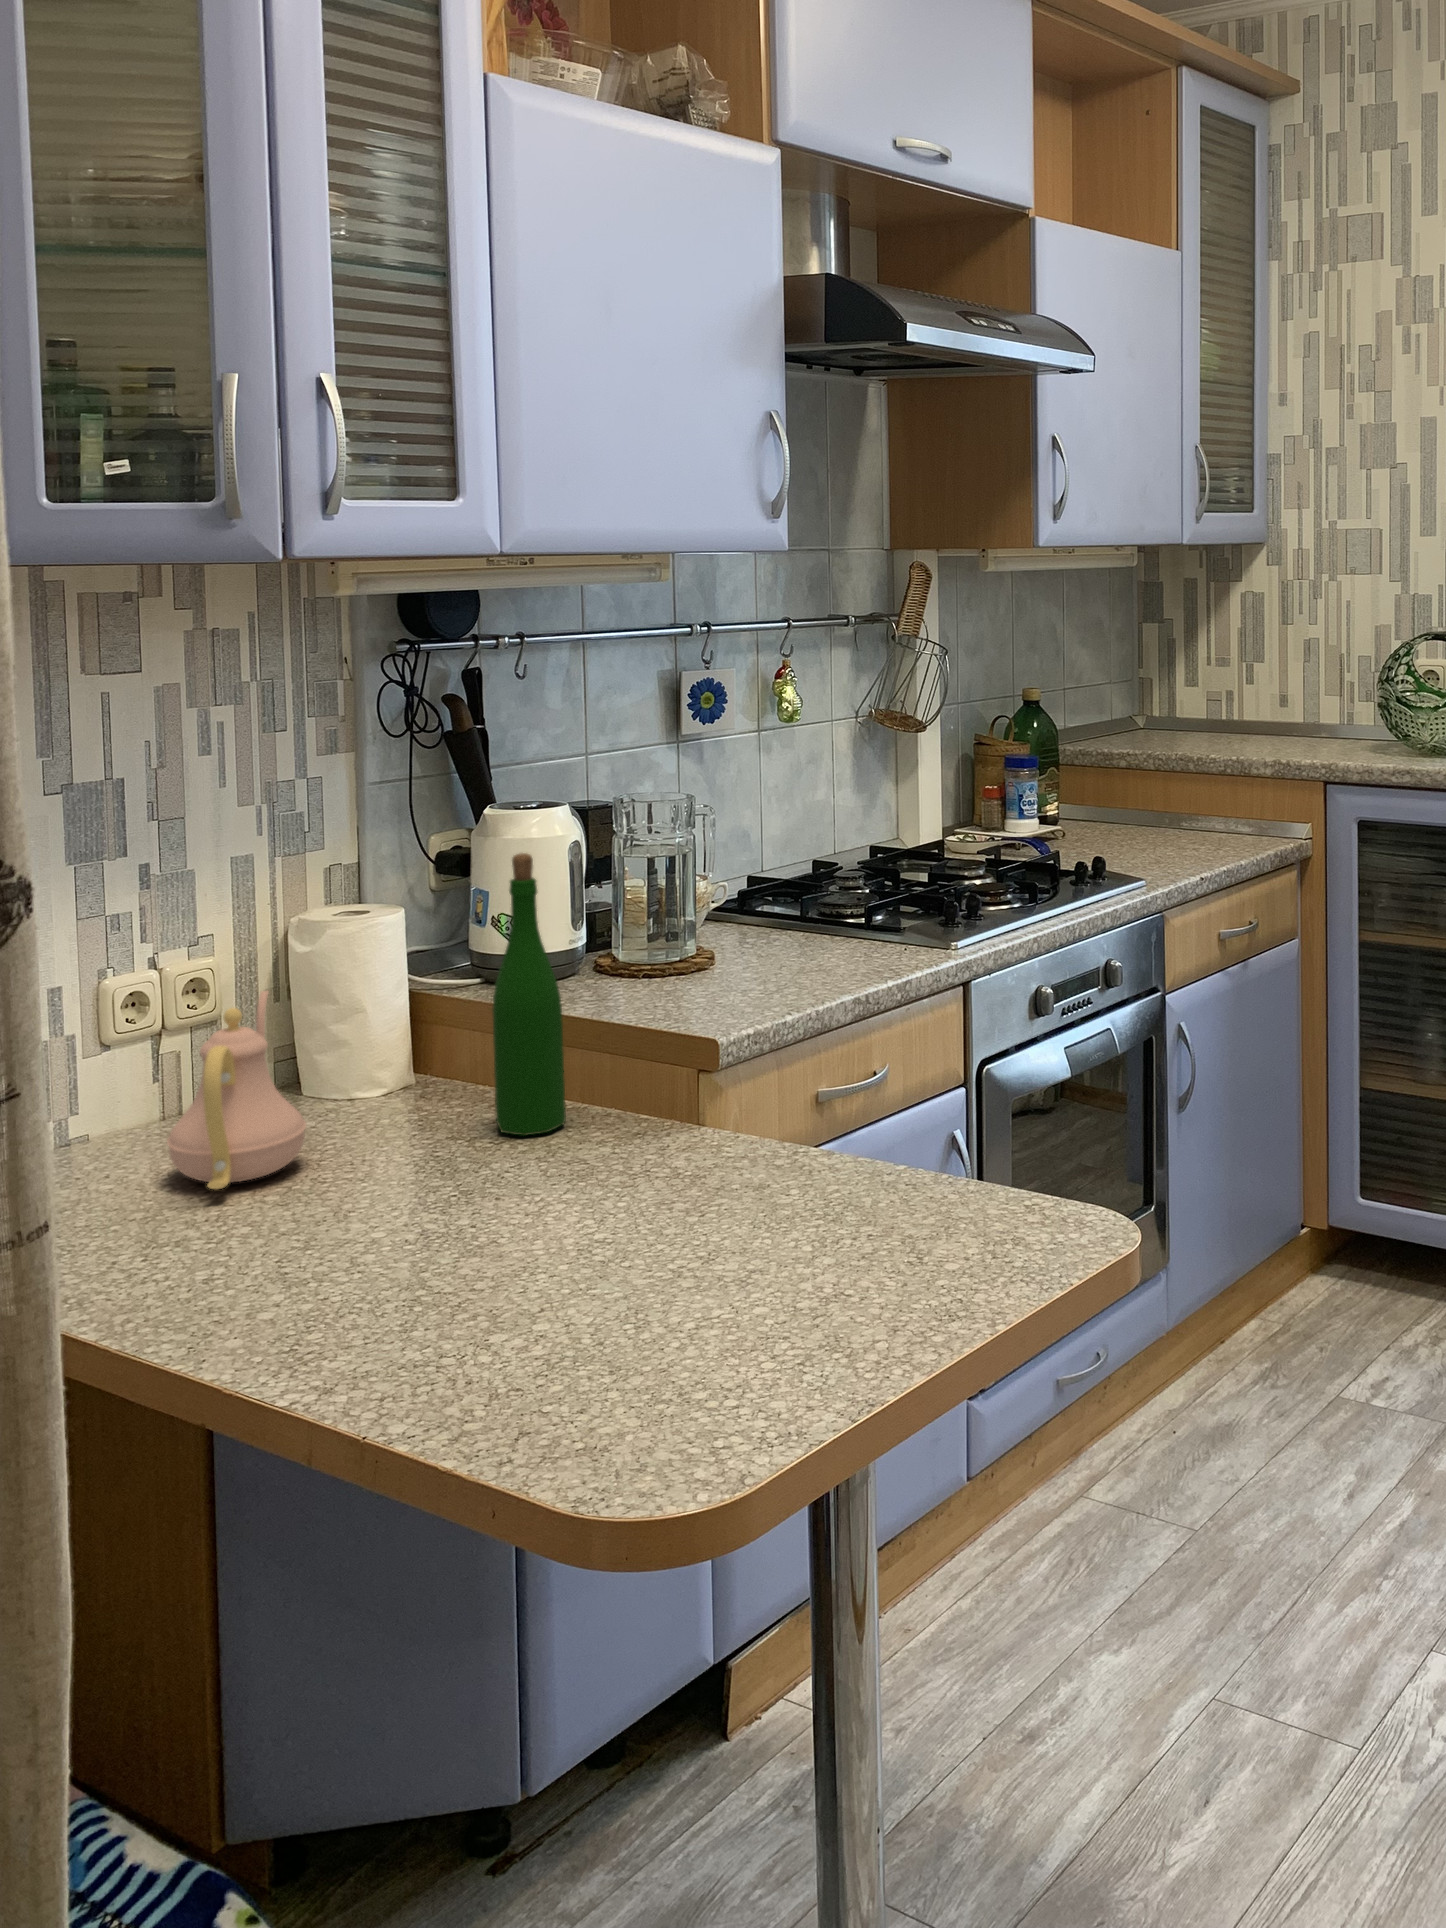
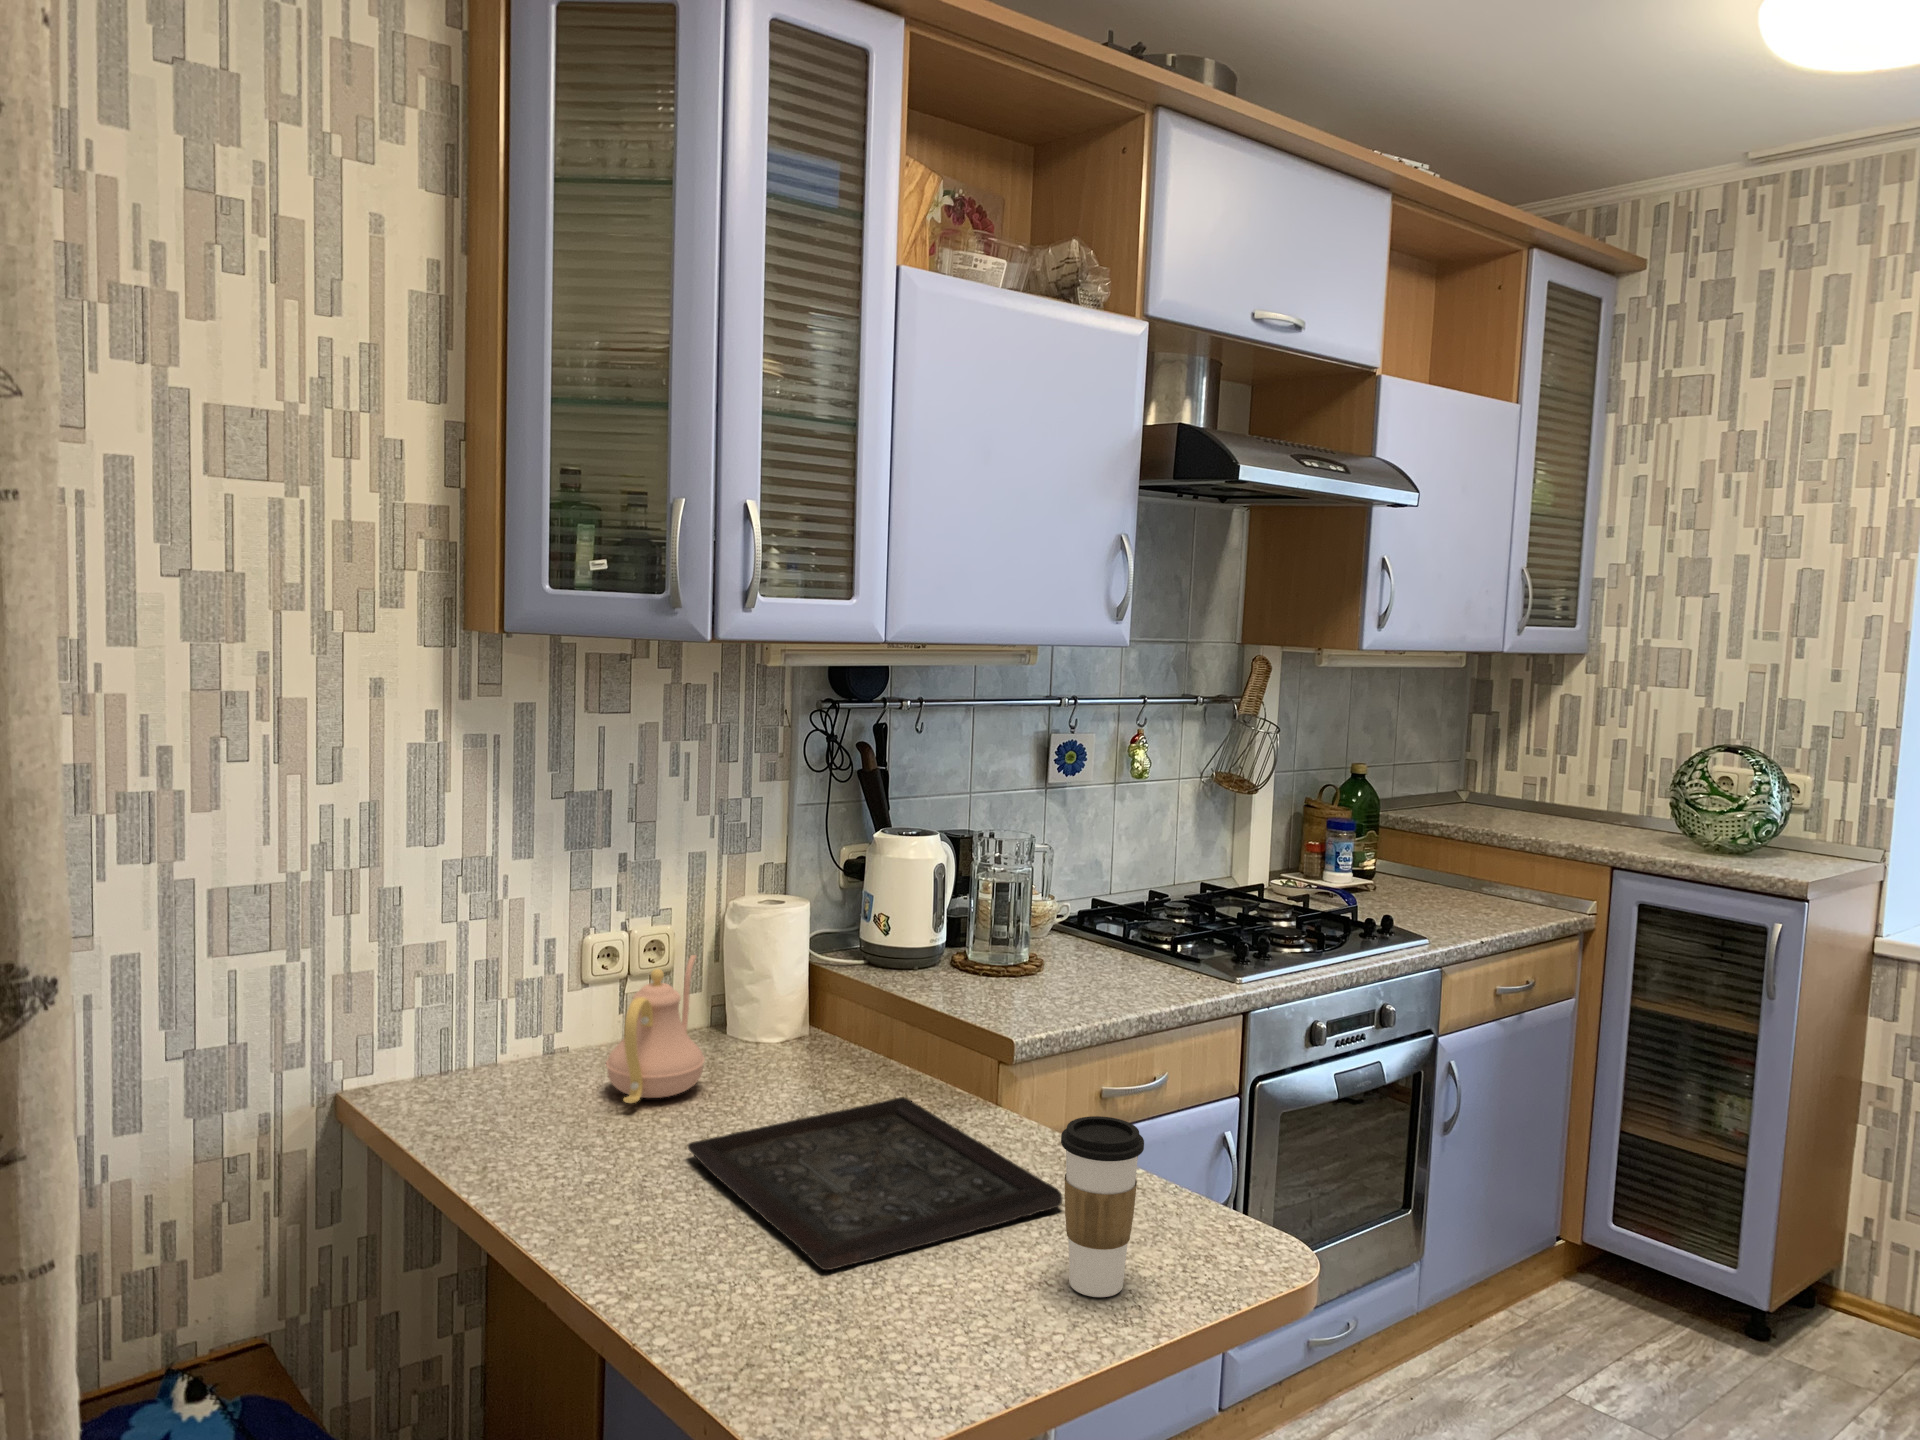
wine bottle: present [492,853,566,1136] -> none [846,875,899,1092]
coffee cup: none [849,1084,946,1295] -> present [1061,1116,1144,1297]
tray: none [326,1129,829,1323] -> present [688,1097,1062,1270]

